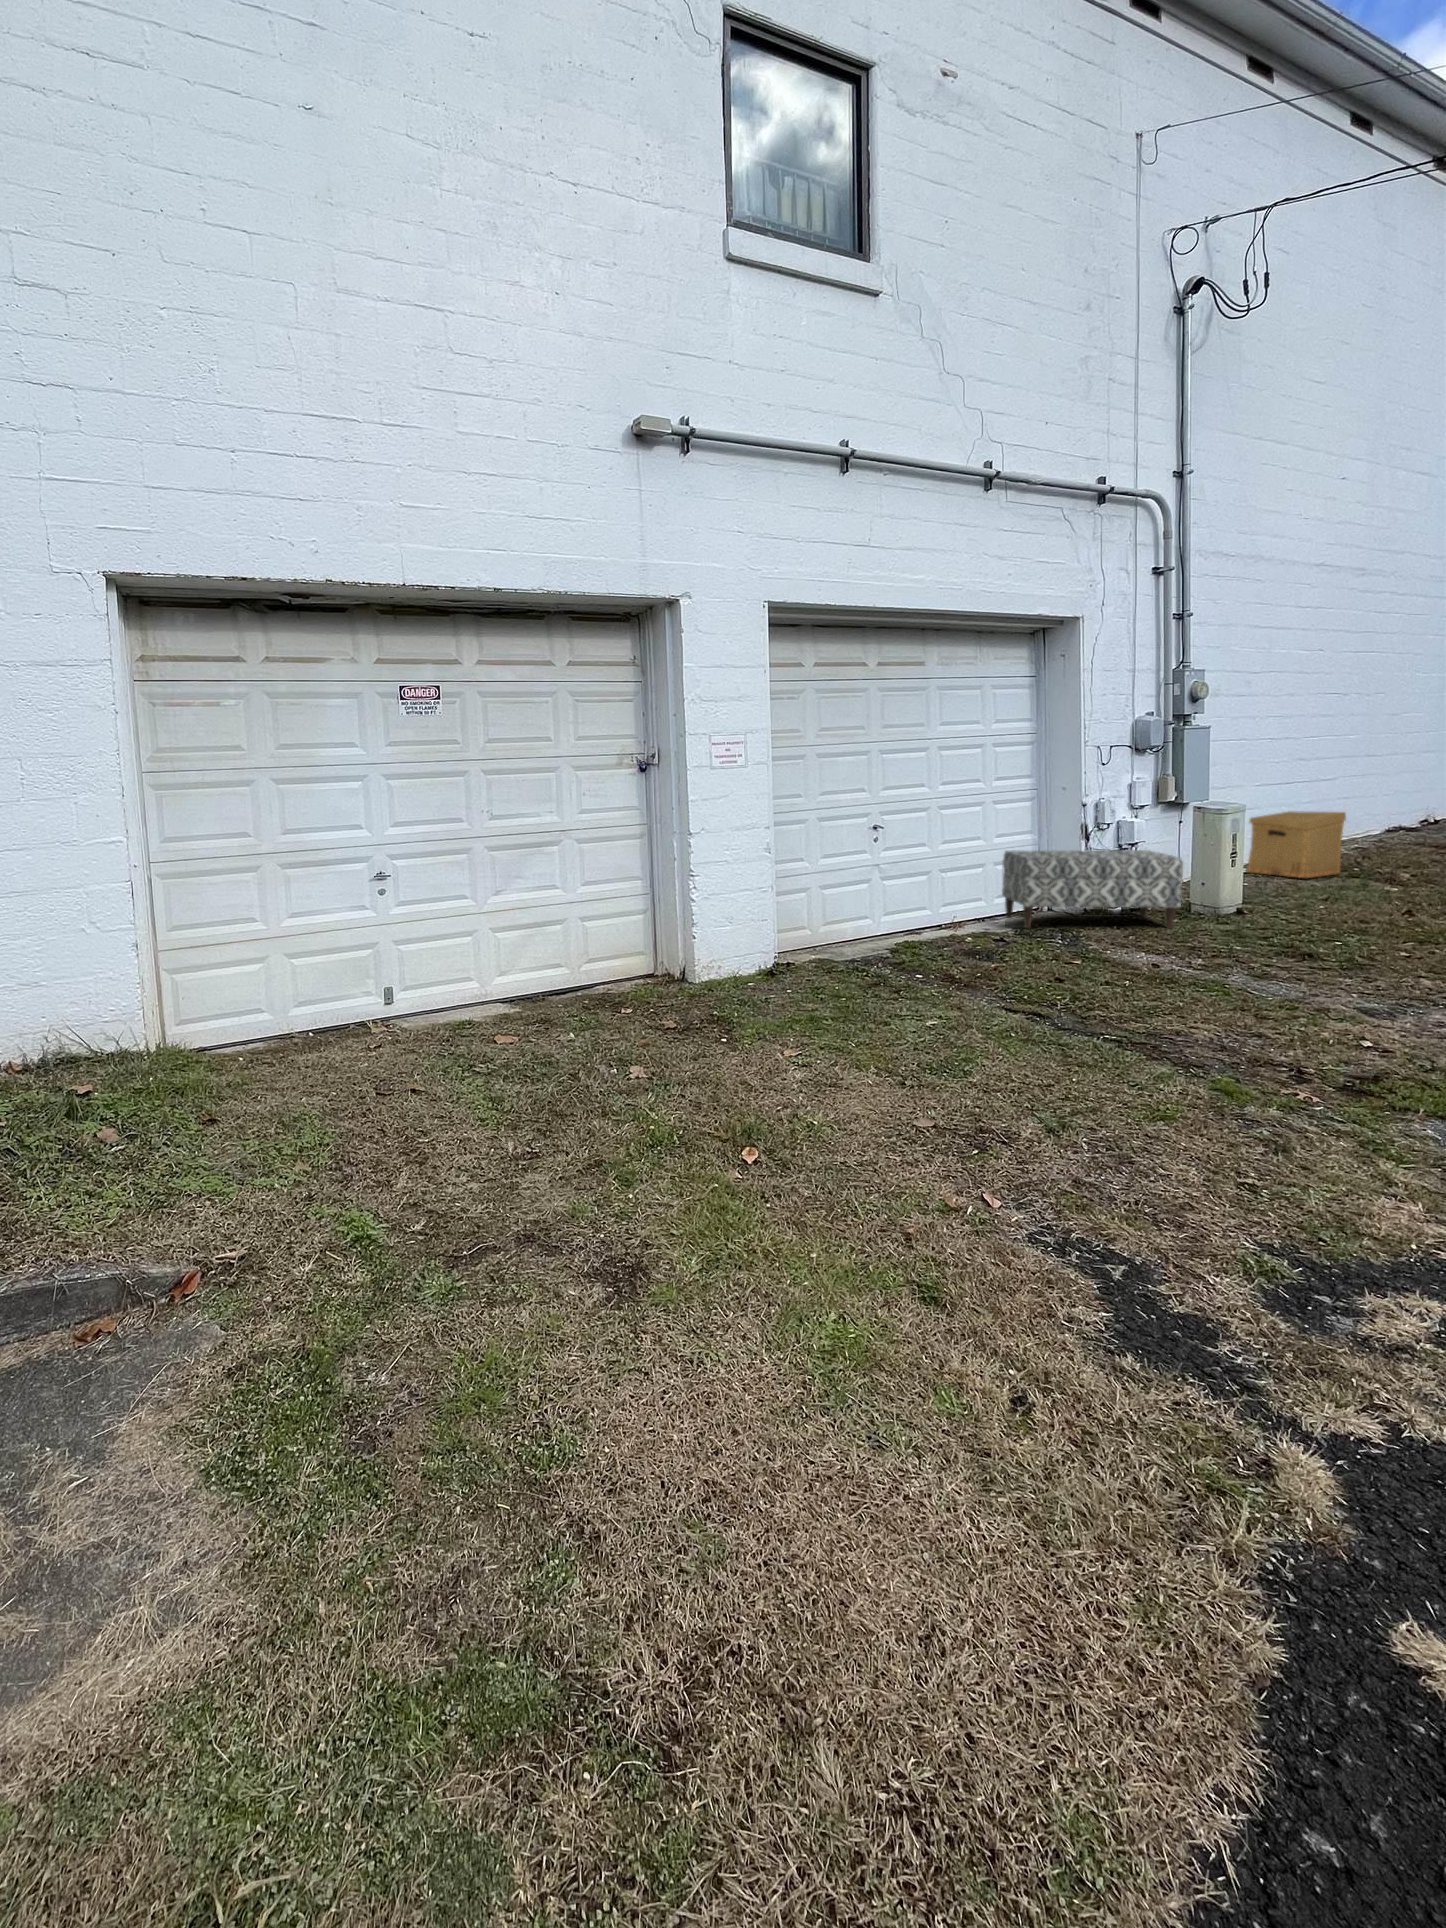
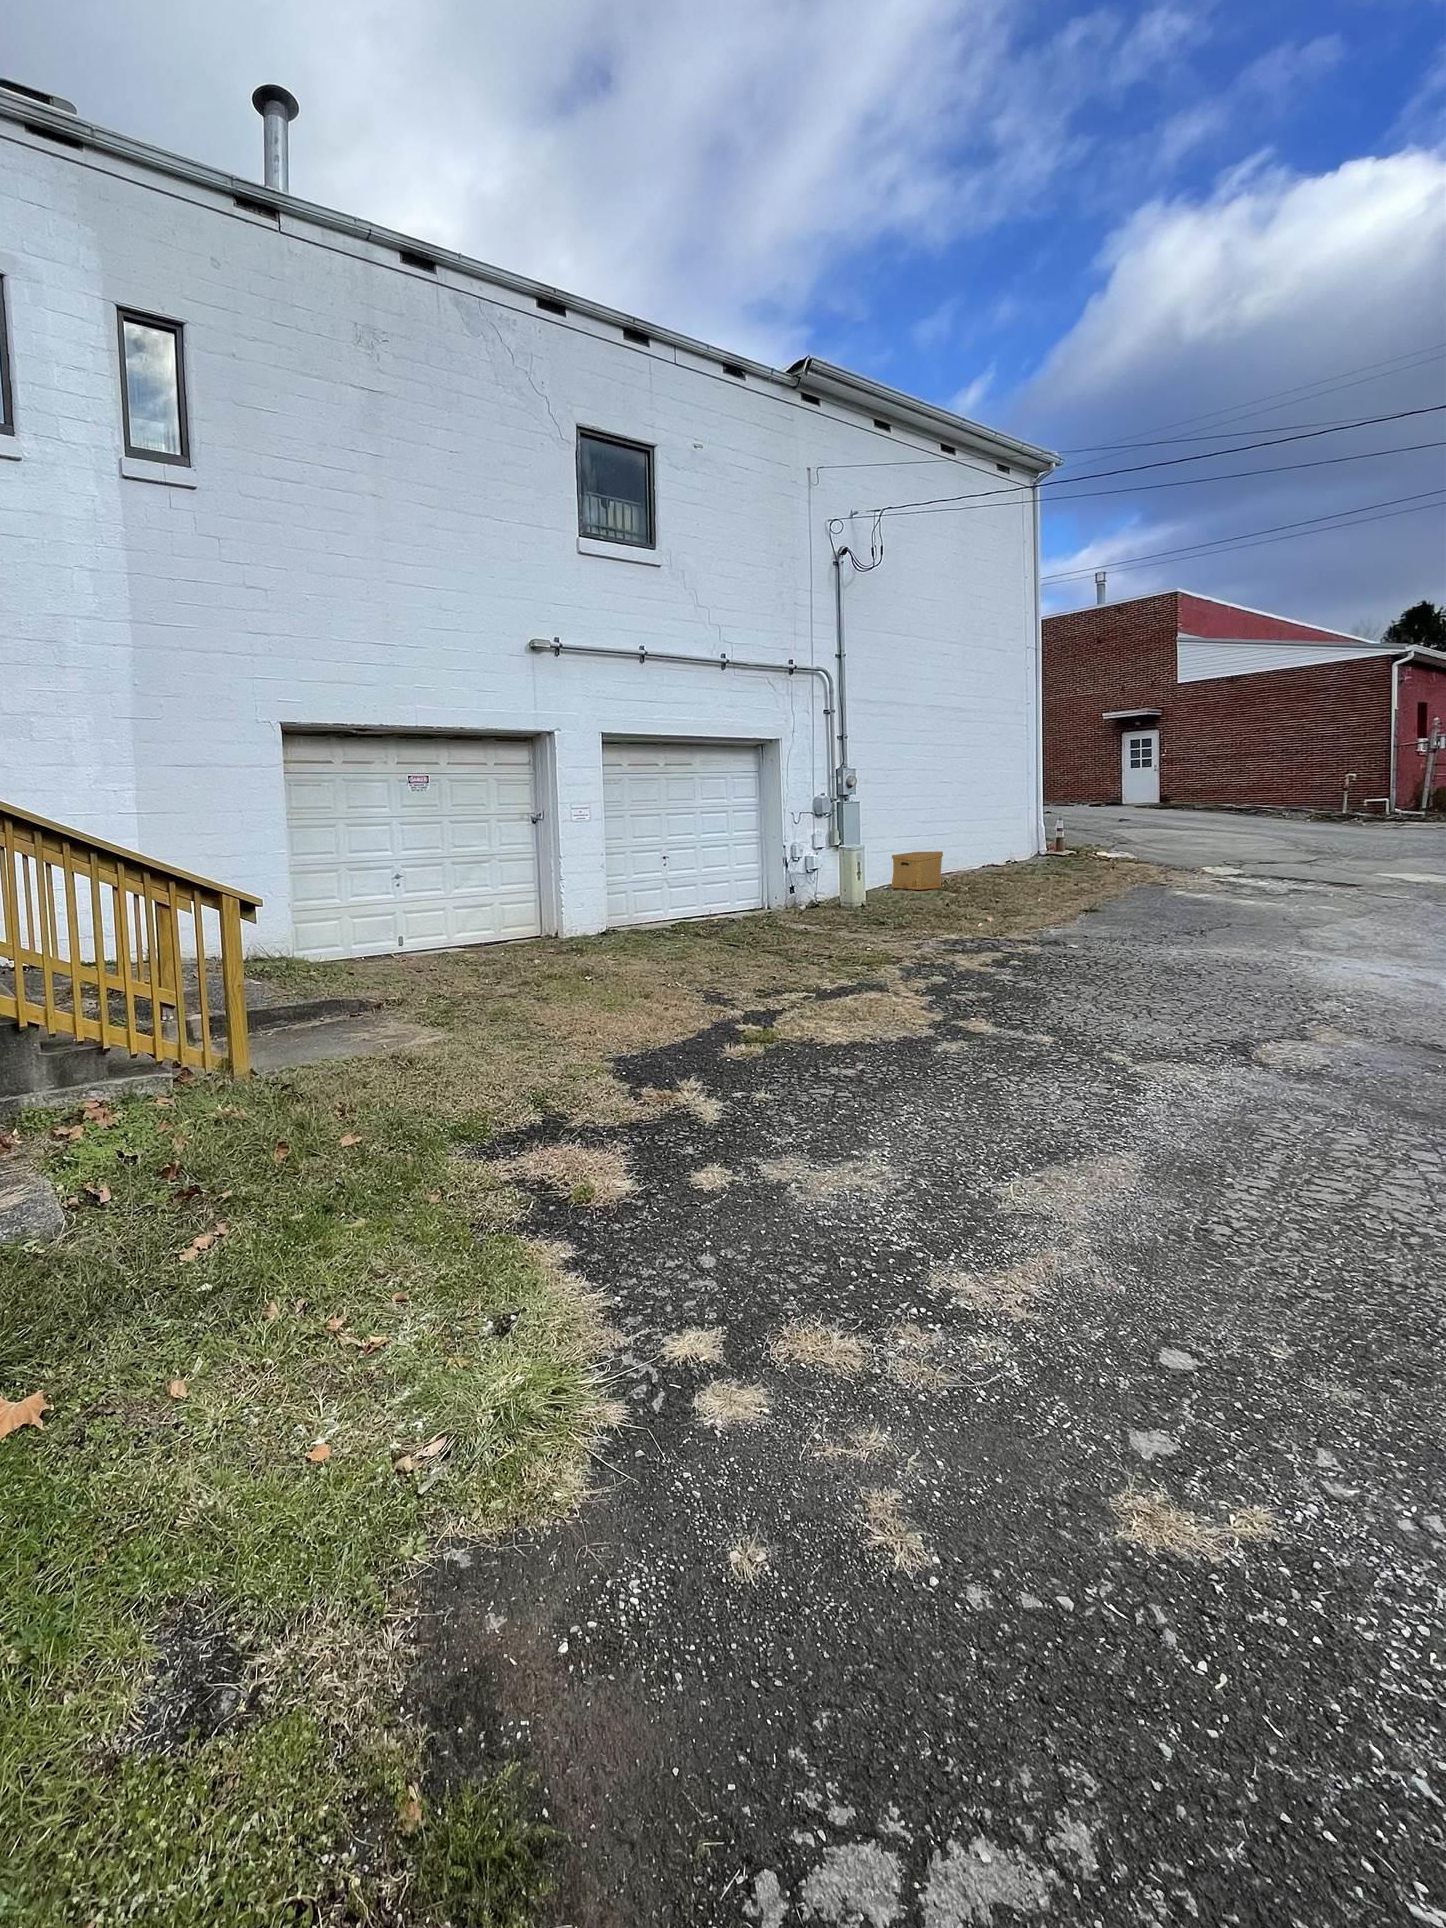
bench: present [1002,850,1183,929] -> none [742,871,834,915]

